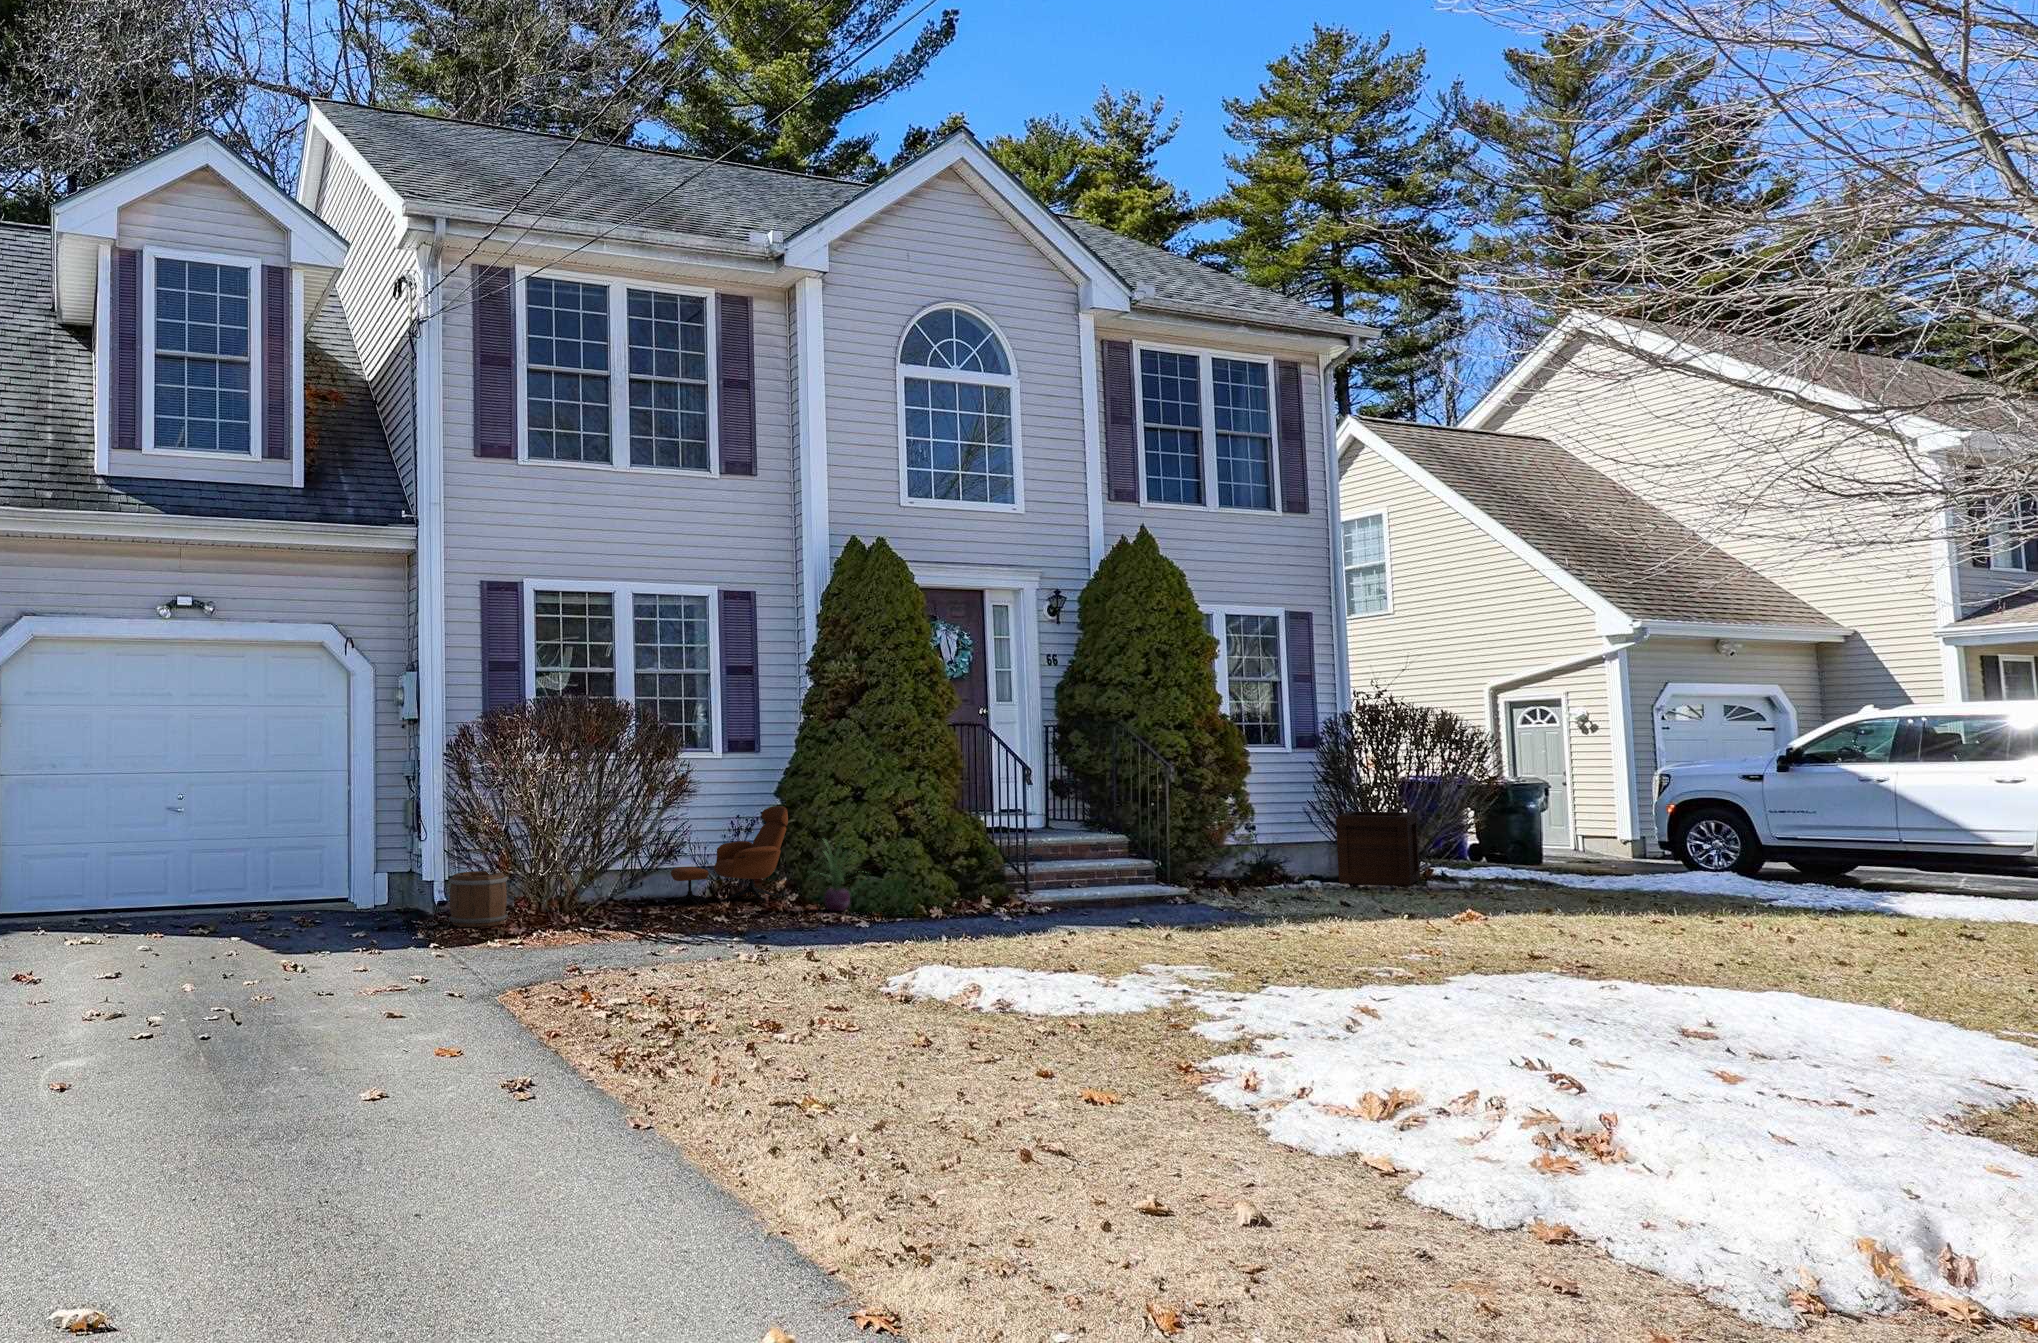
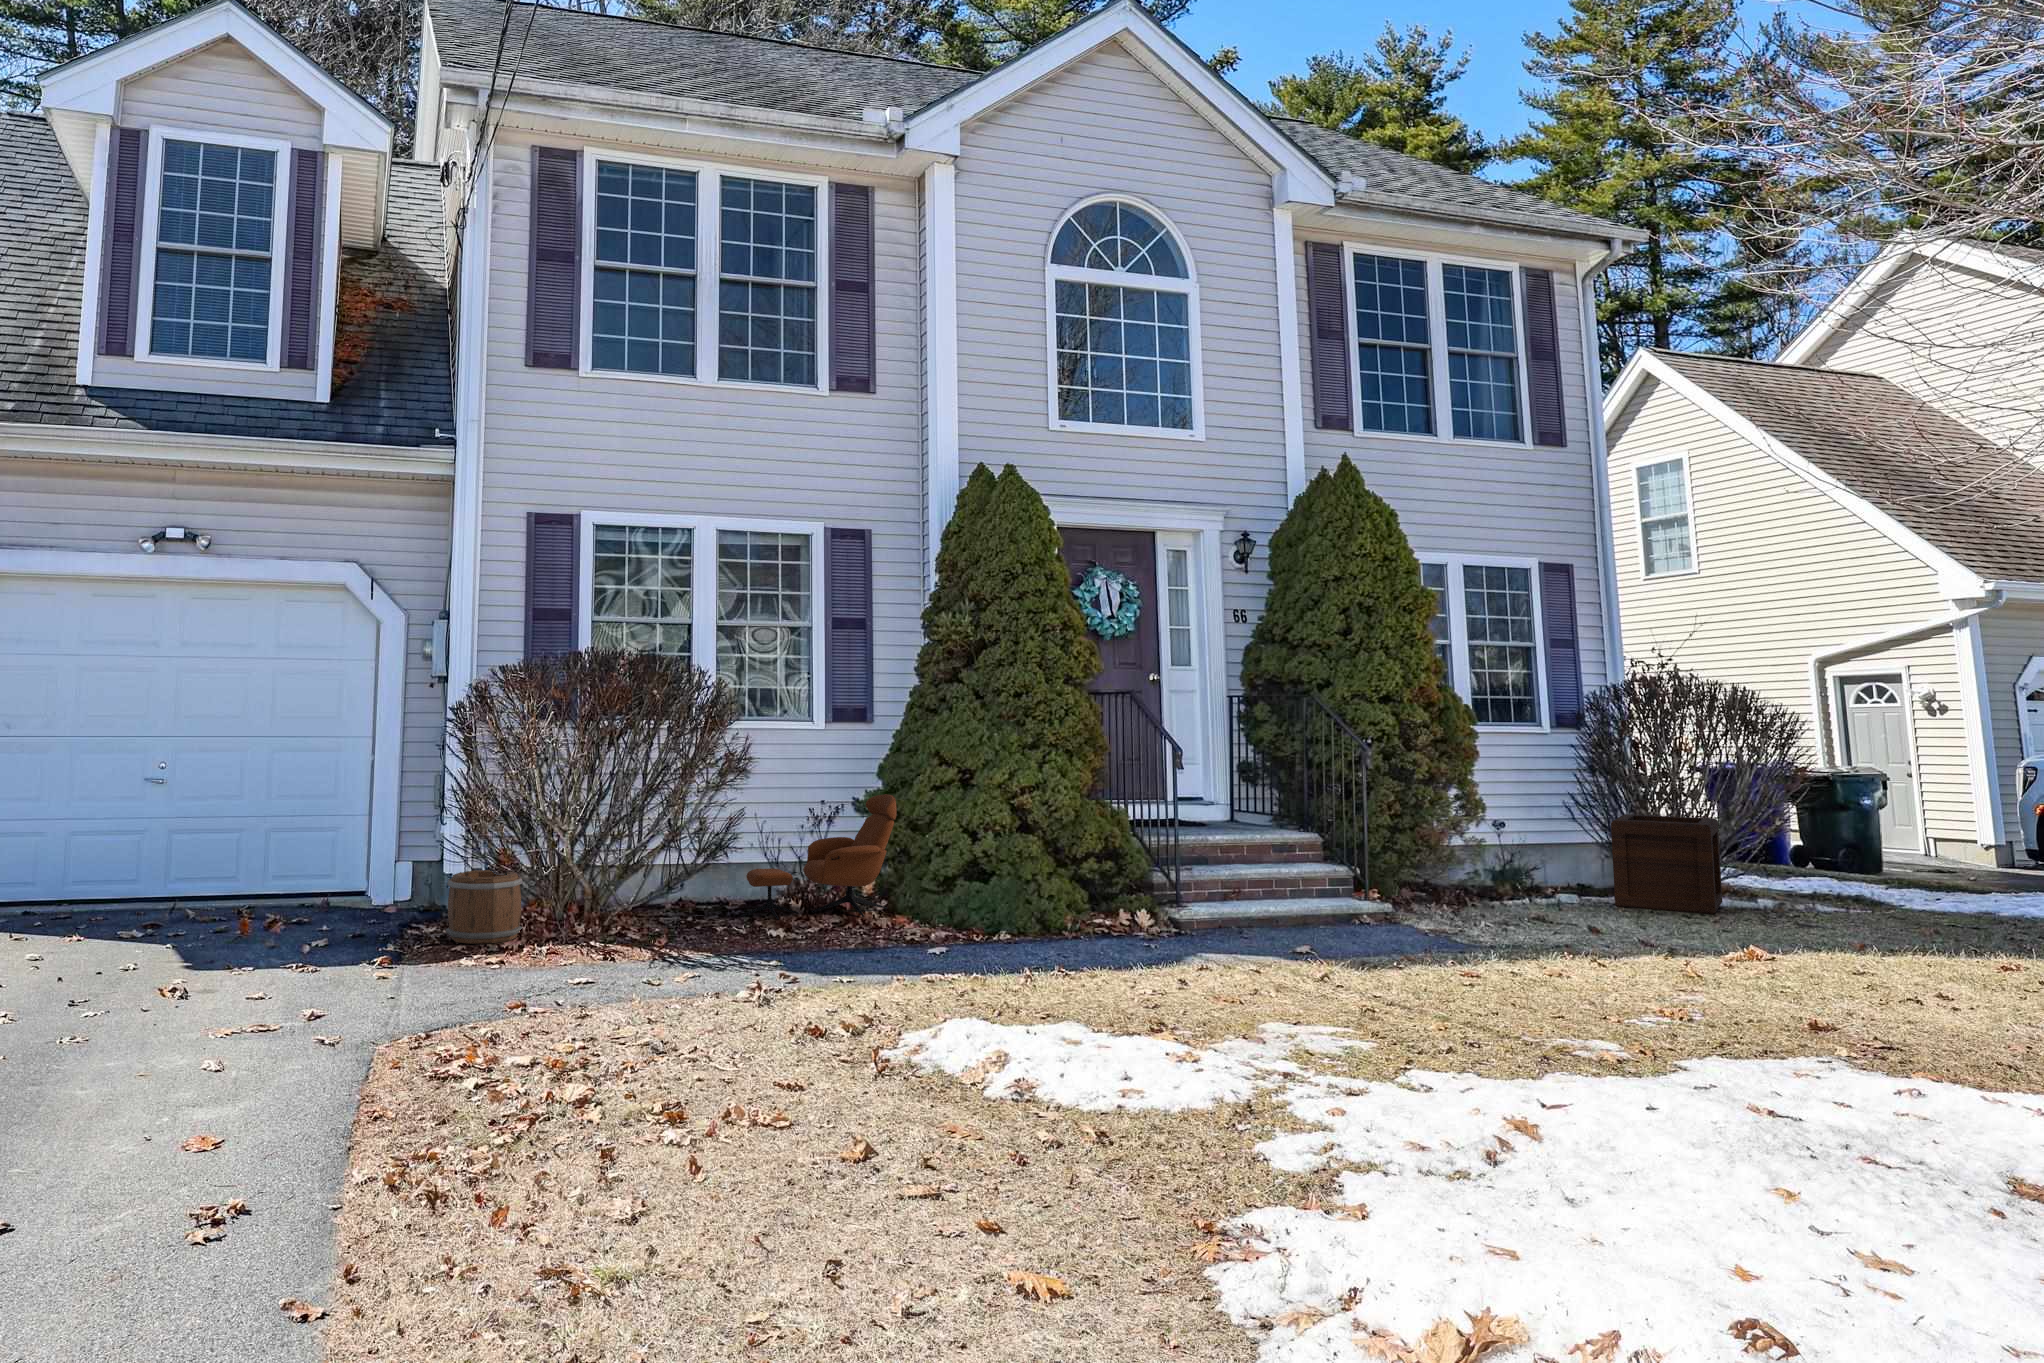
decorative plant: present [813,839,850,911] -> none [901,838,1004,935]

